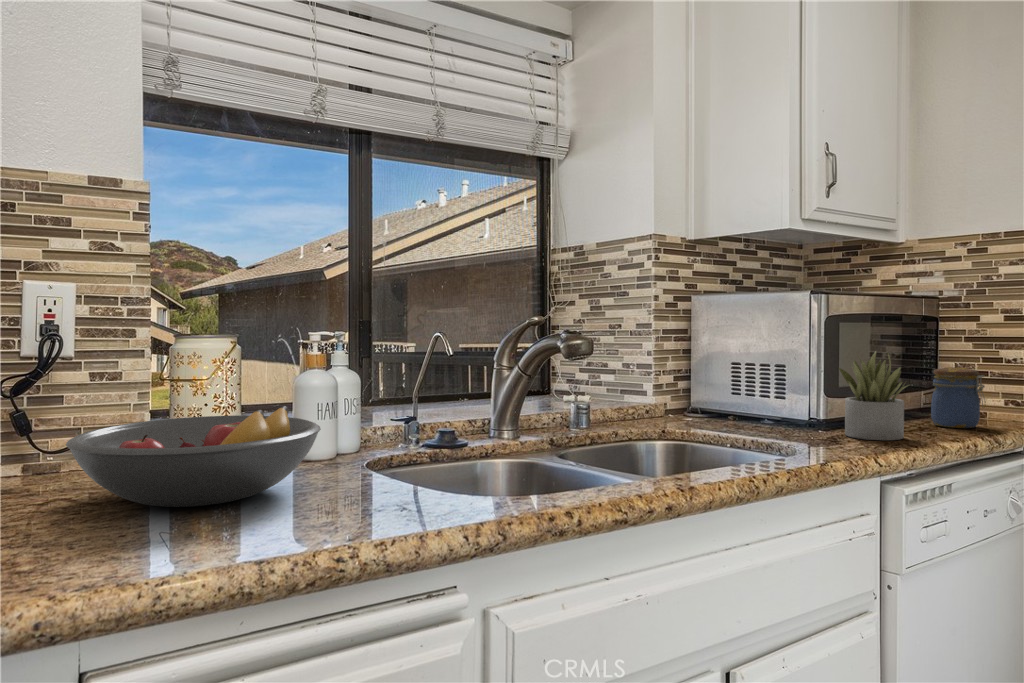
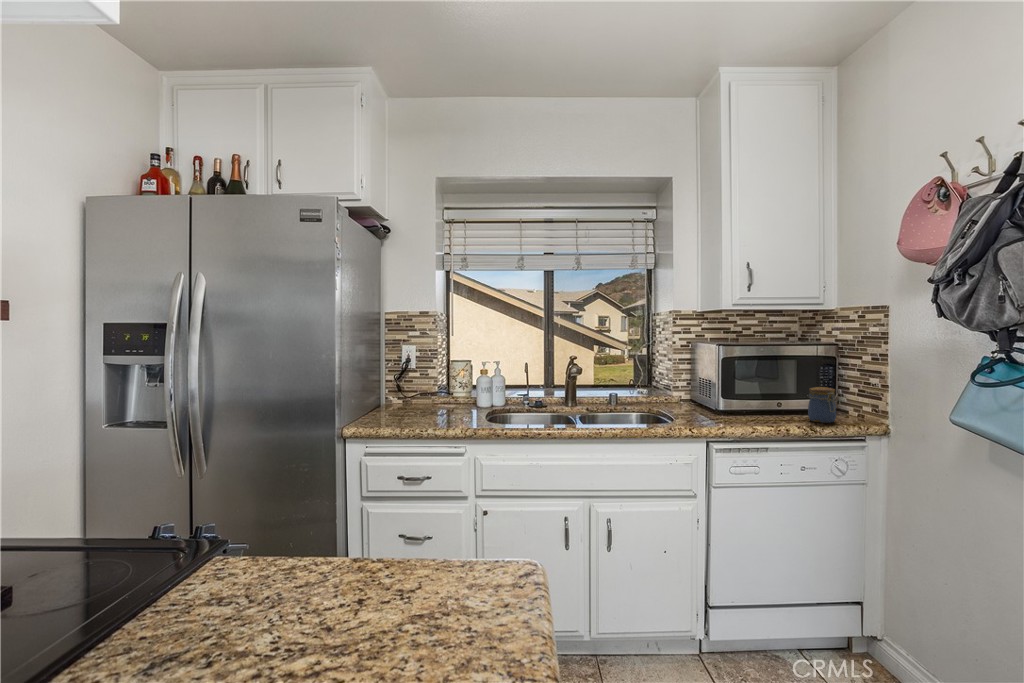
succulent plant: present [839,352,907,440] -> none [723,376,756,423]
fruit bowl: present [66,406,321,507] -> none [397,387,467,414]

